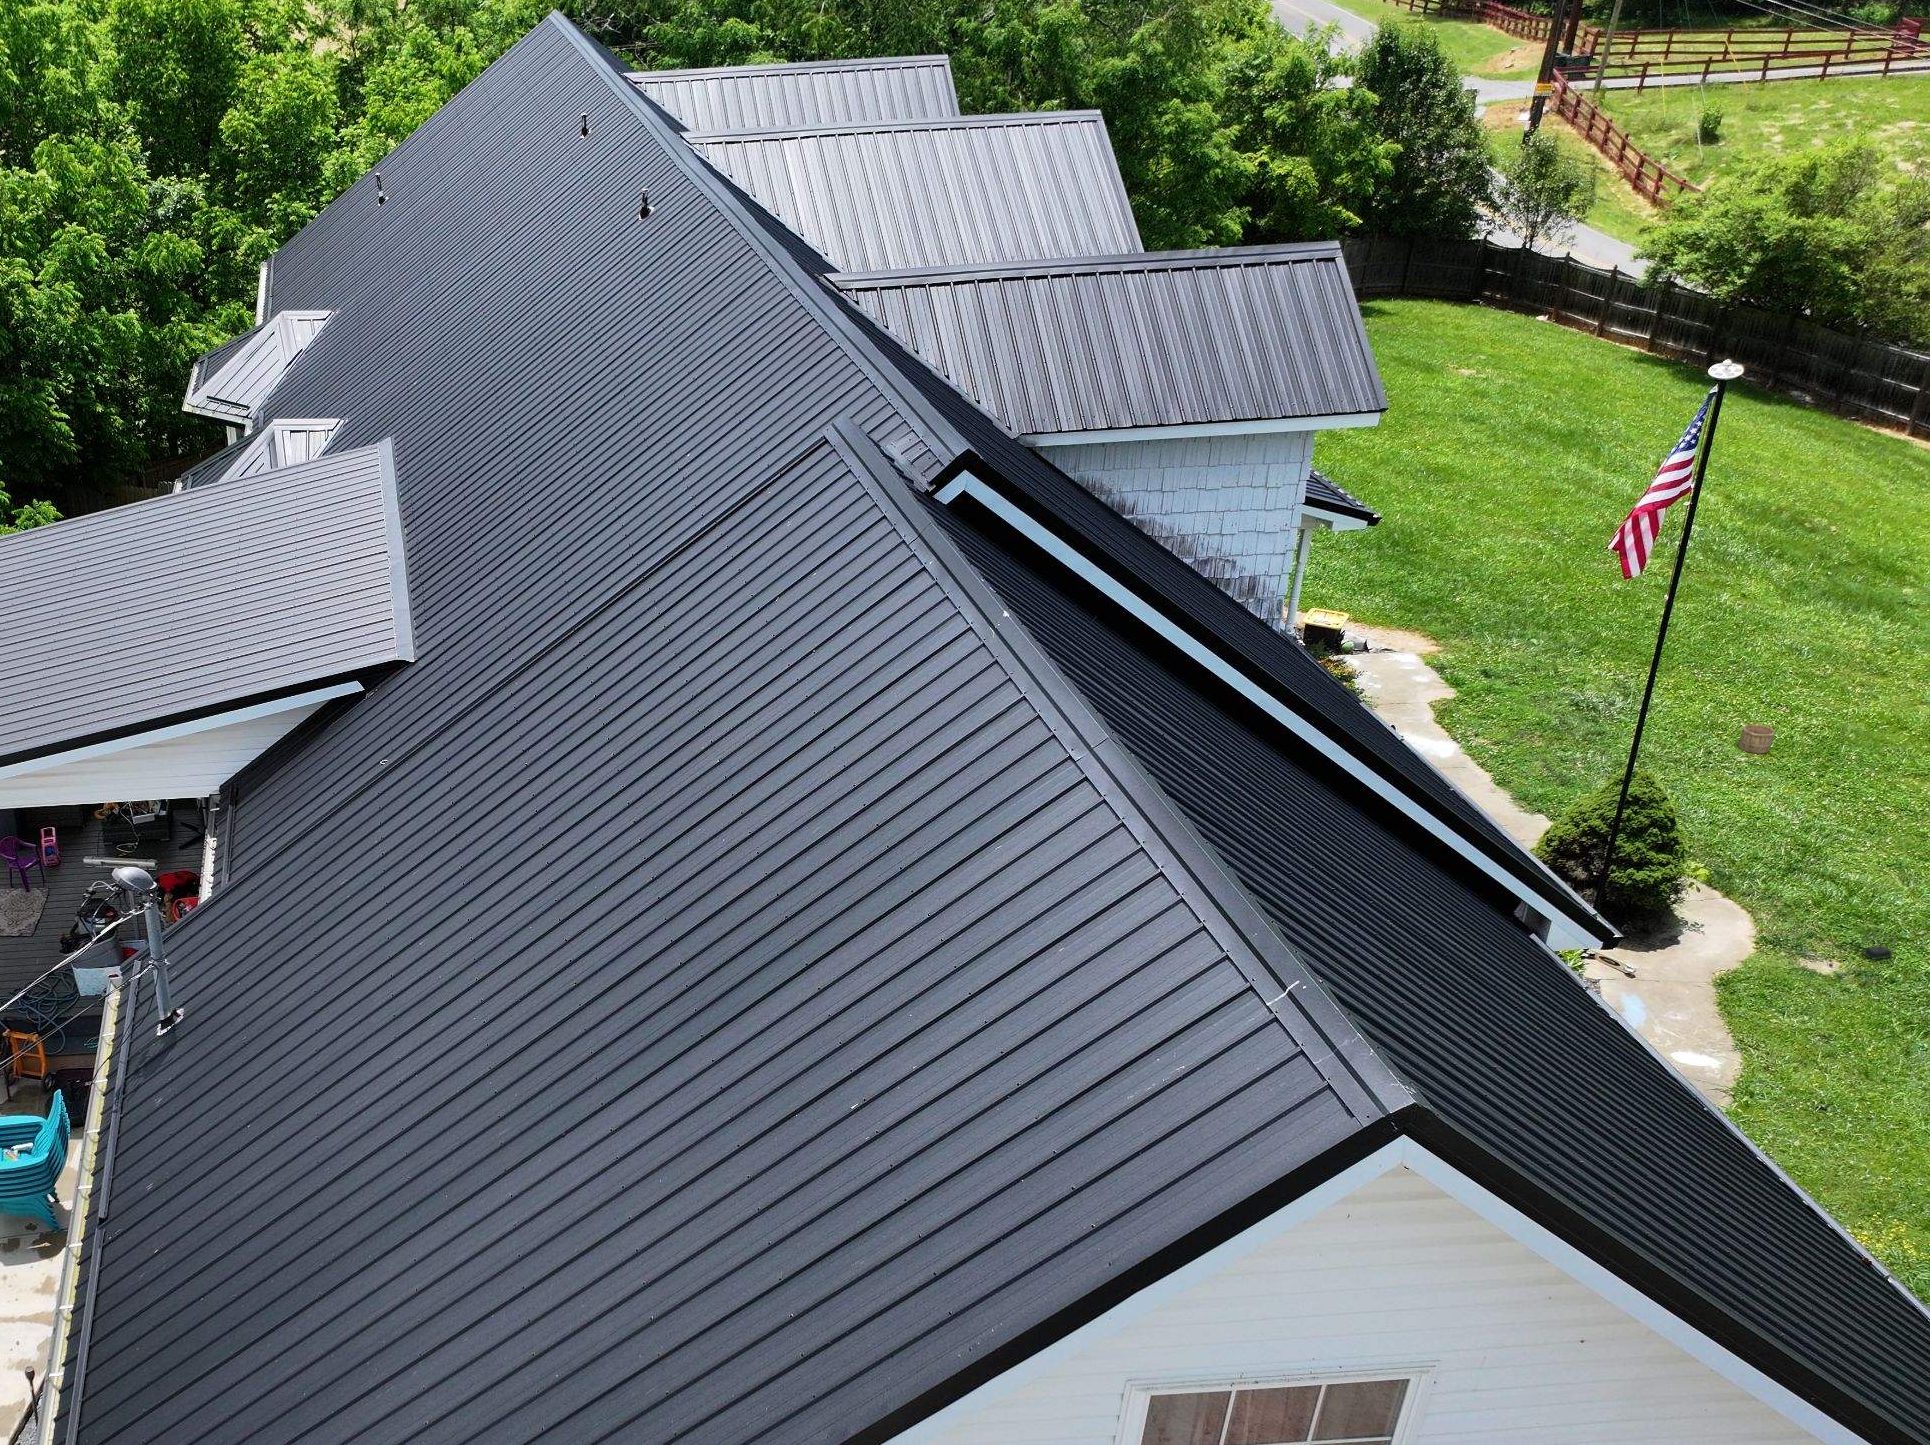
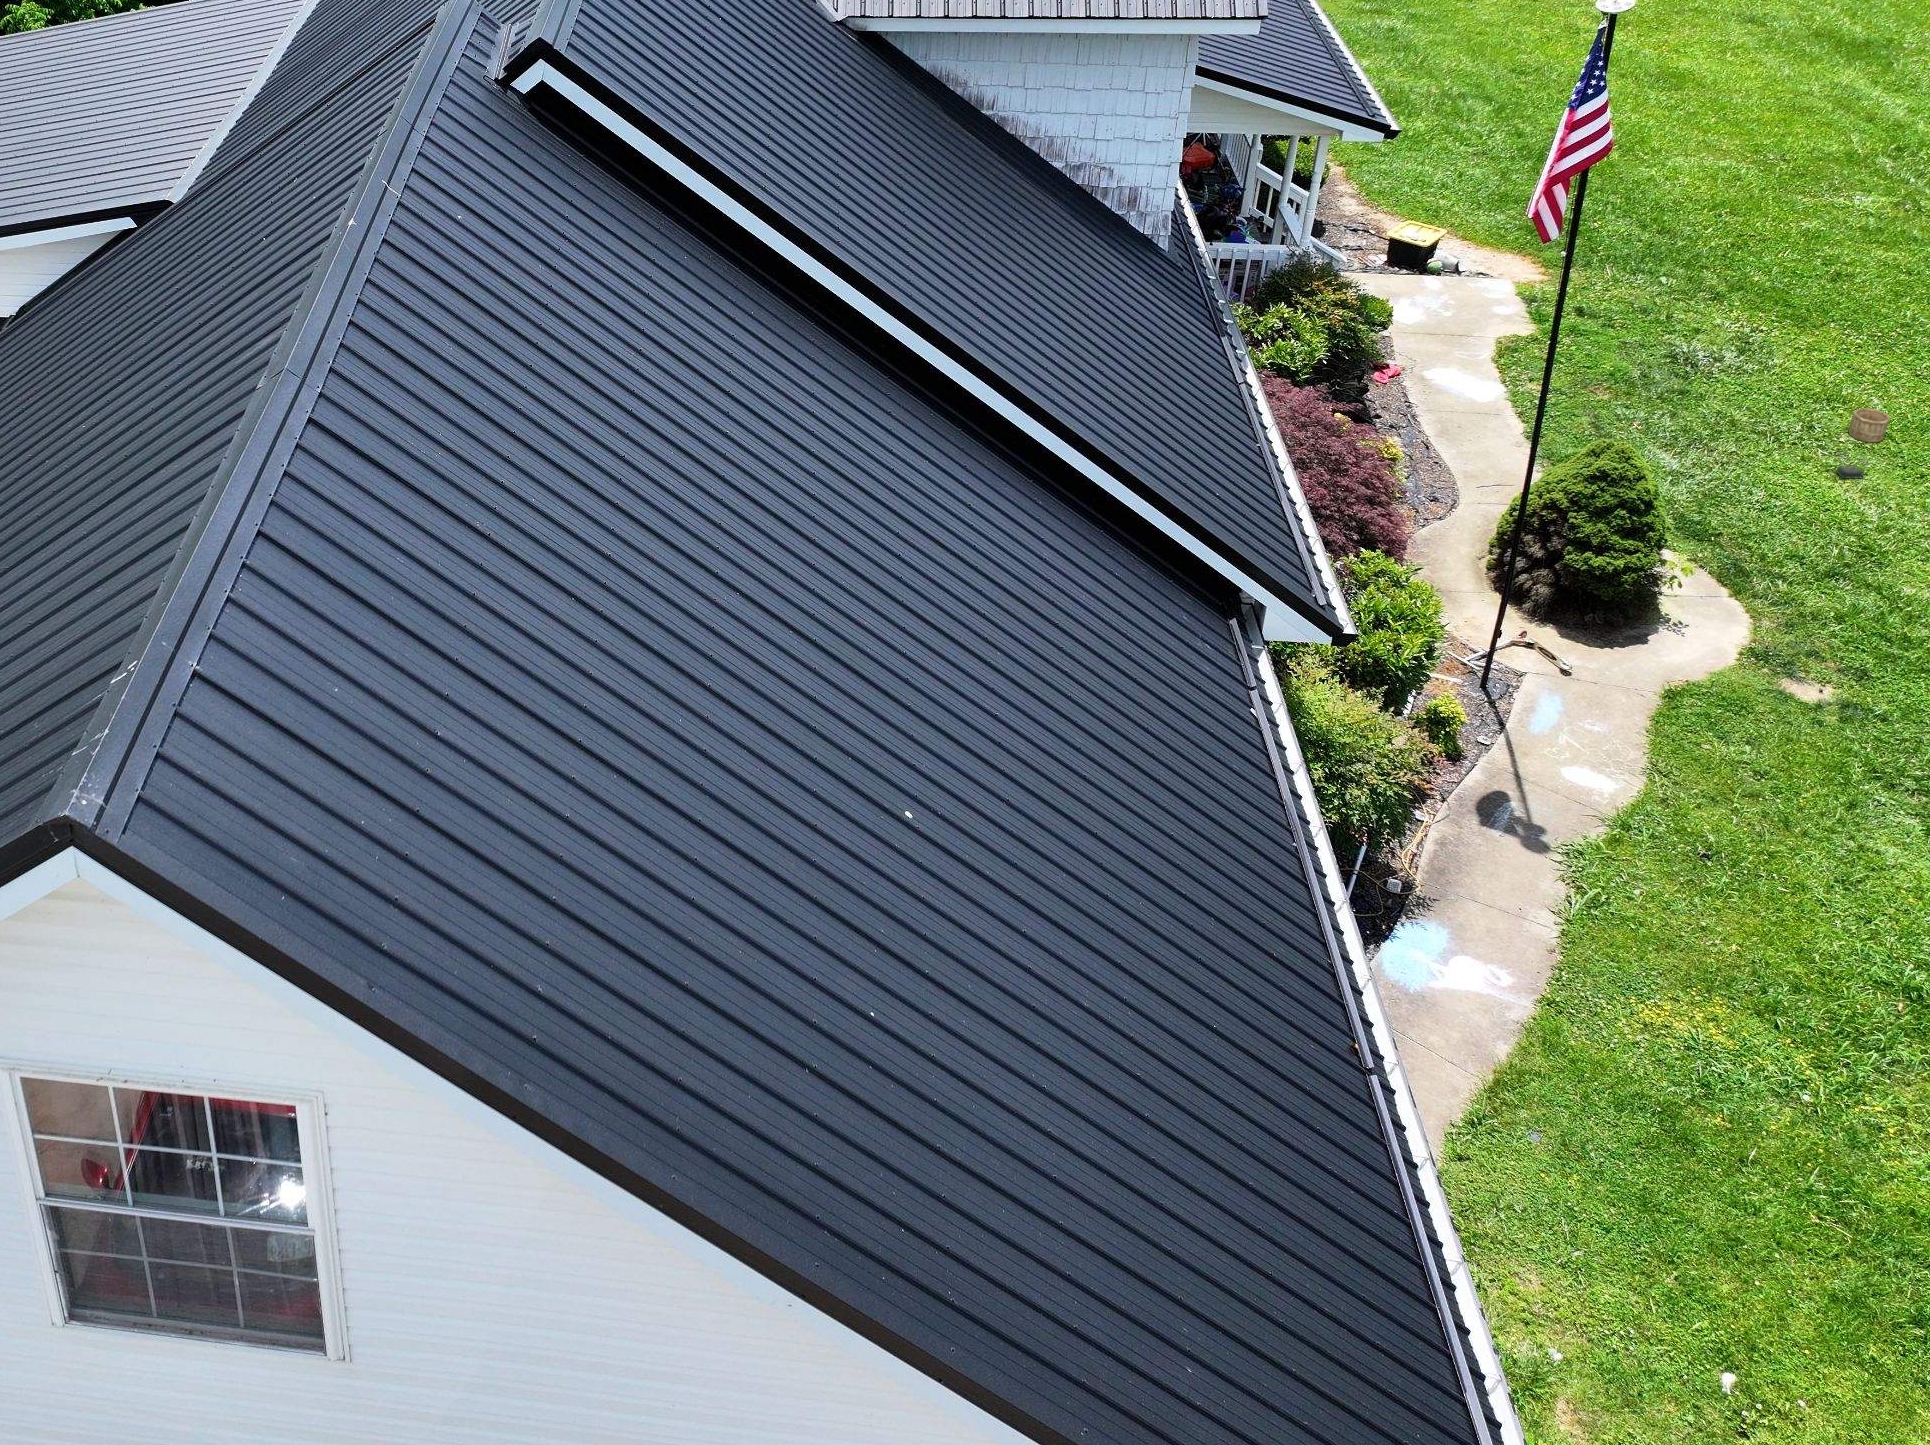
decorative plant: present [1864,934,1894,960] -> present [1835,454,1865,479]

